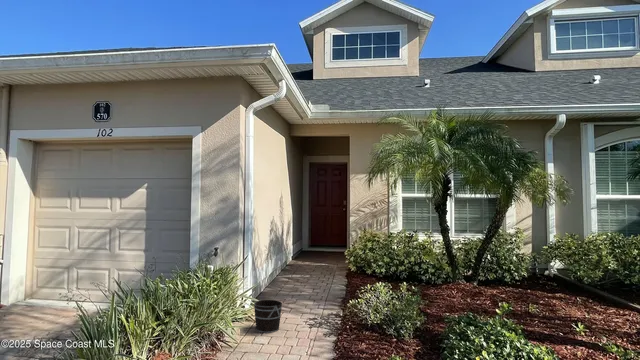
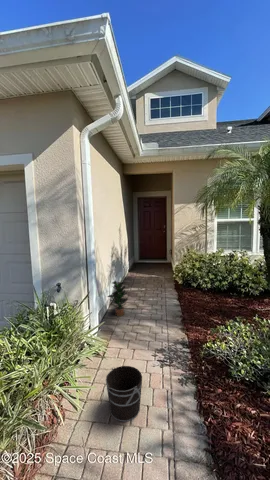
potted plant: none [260,252,283,291] -> present [108,281,128,316]

